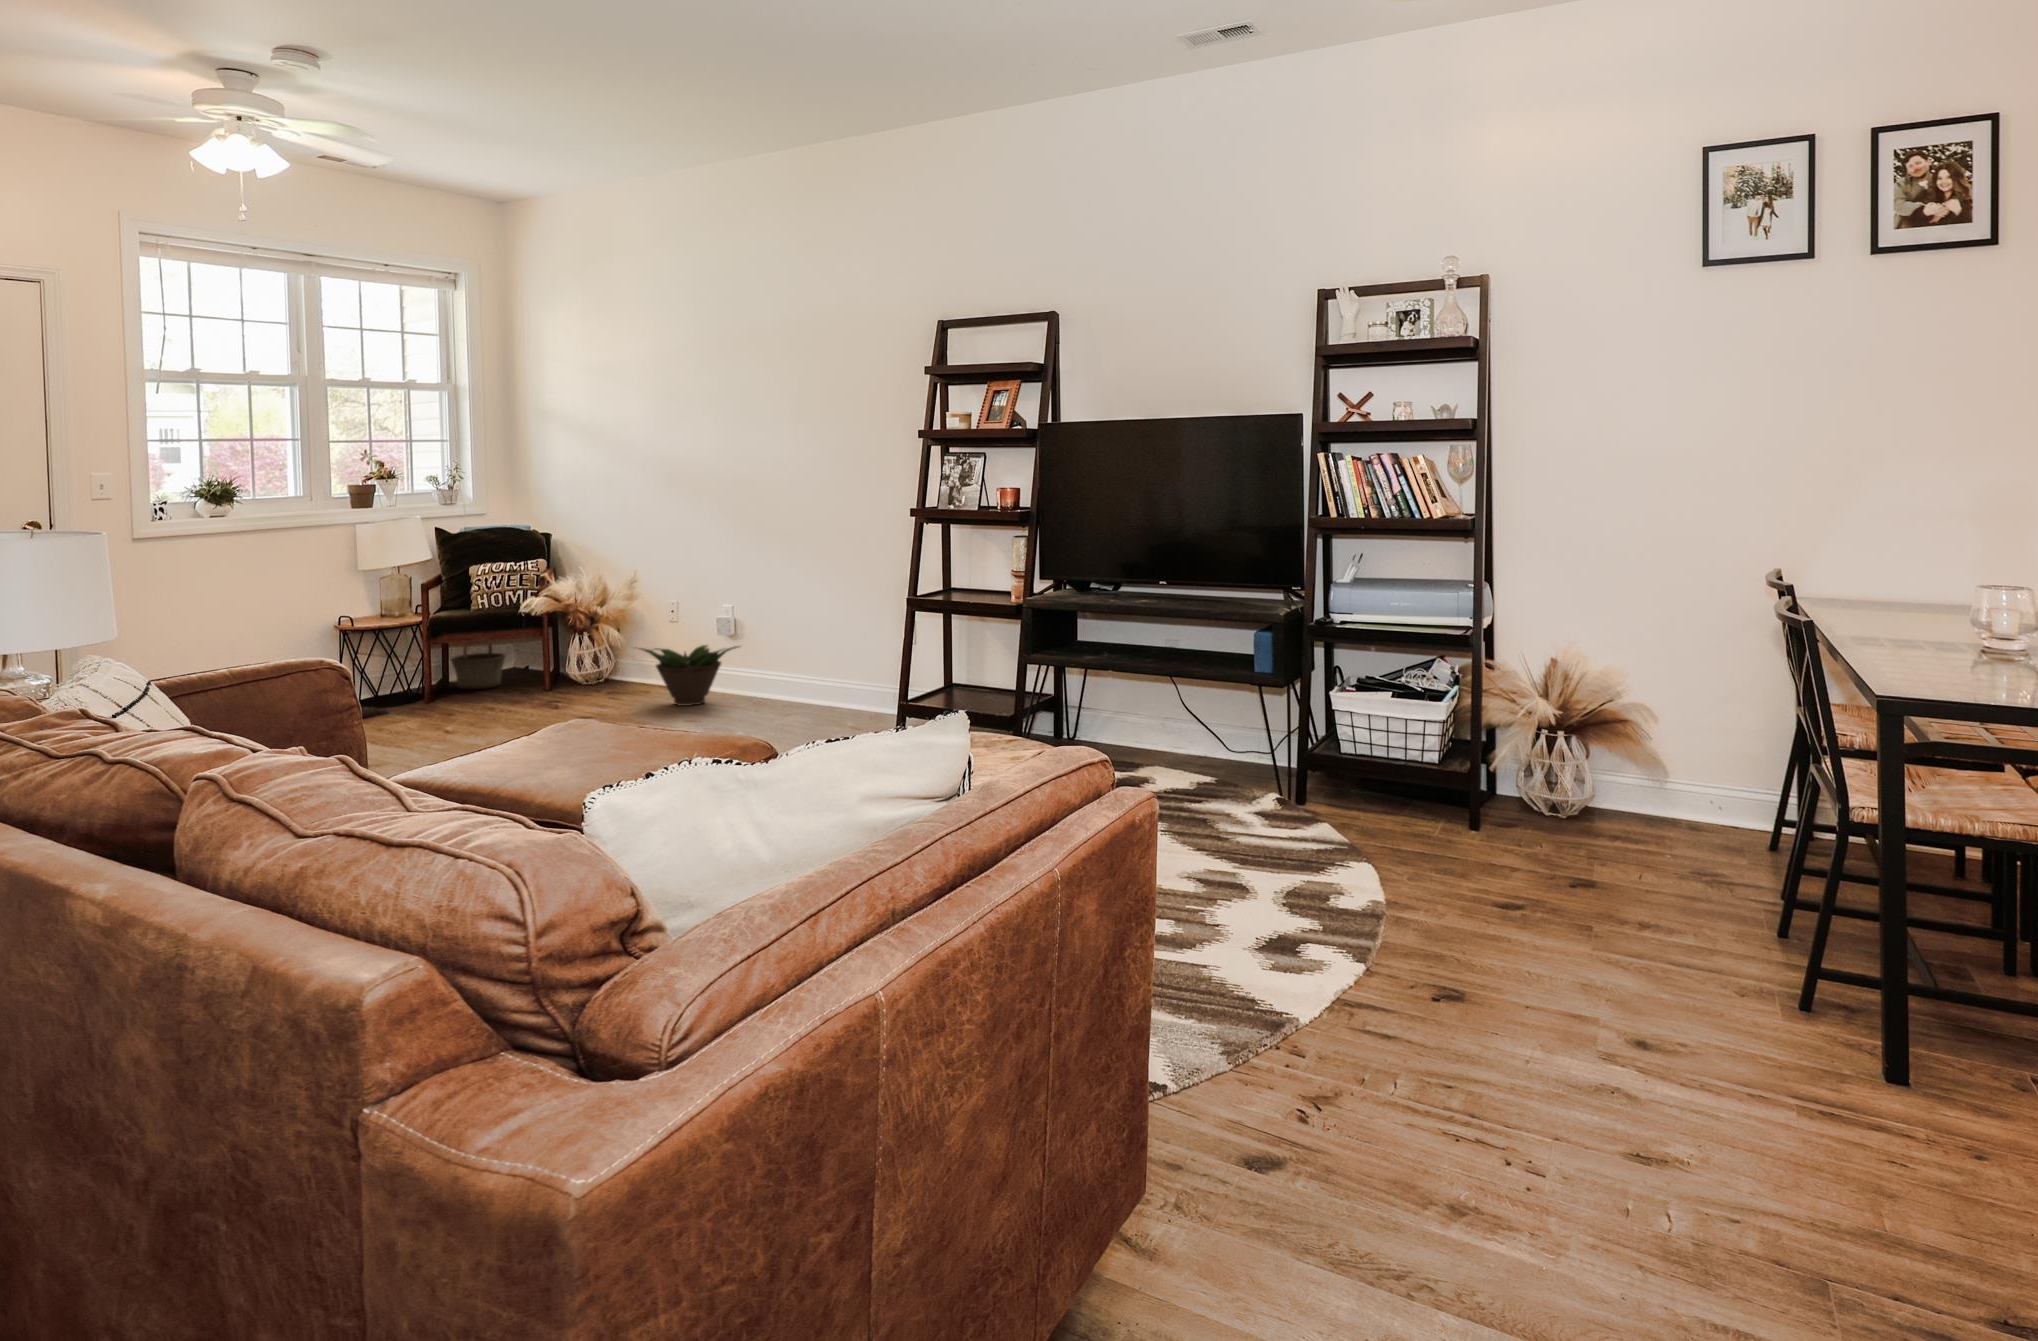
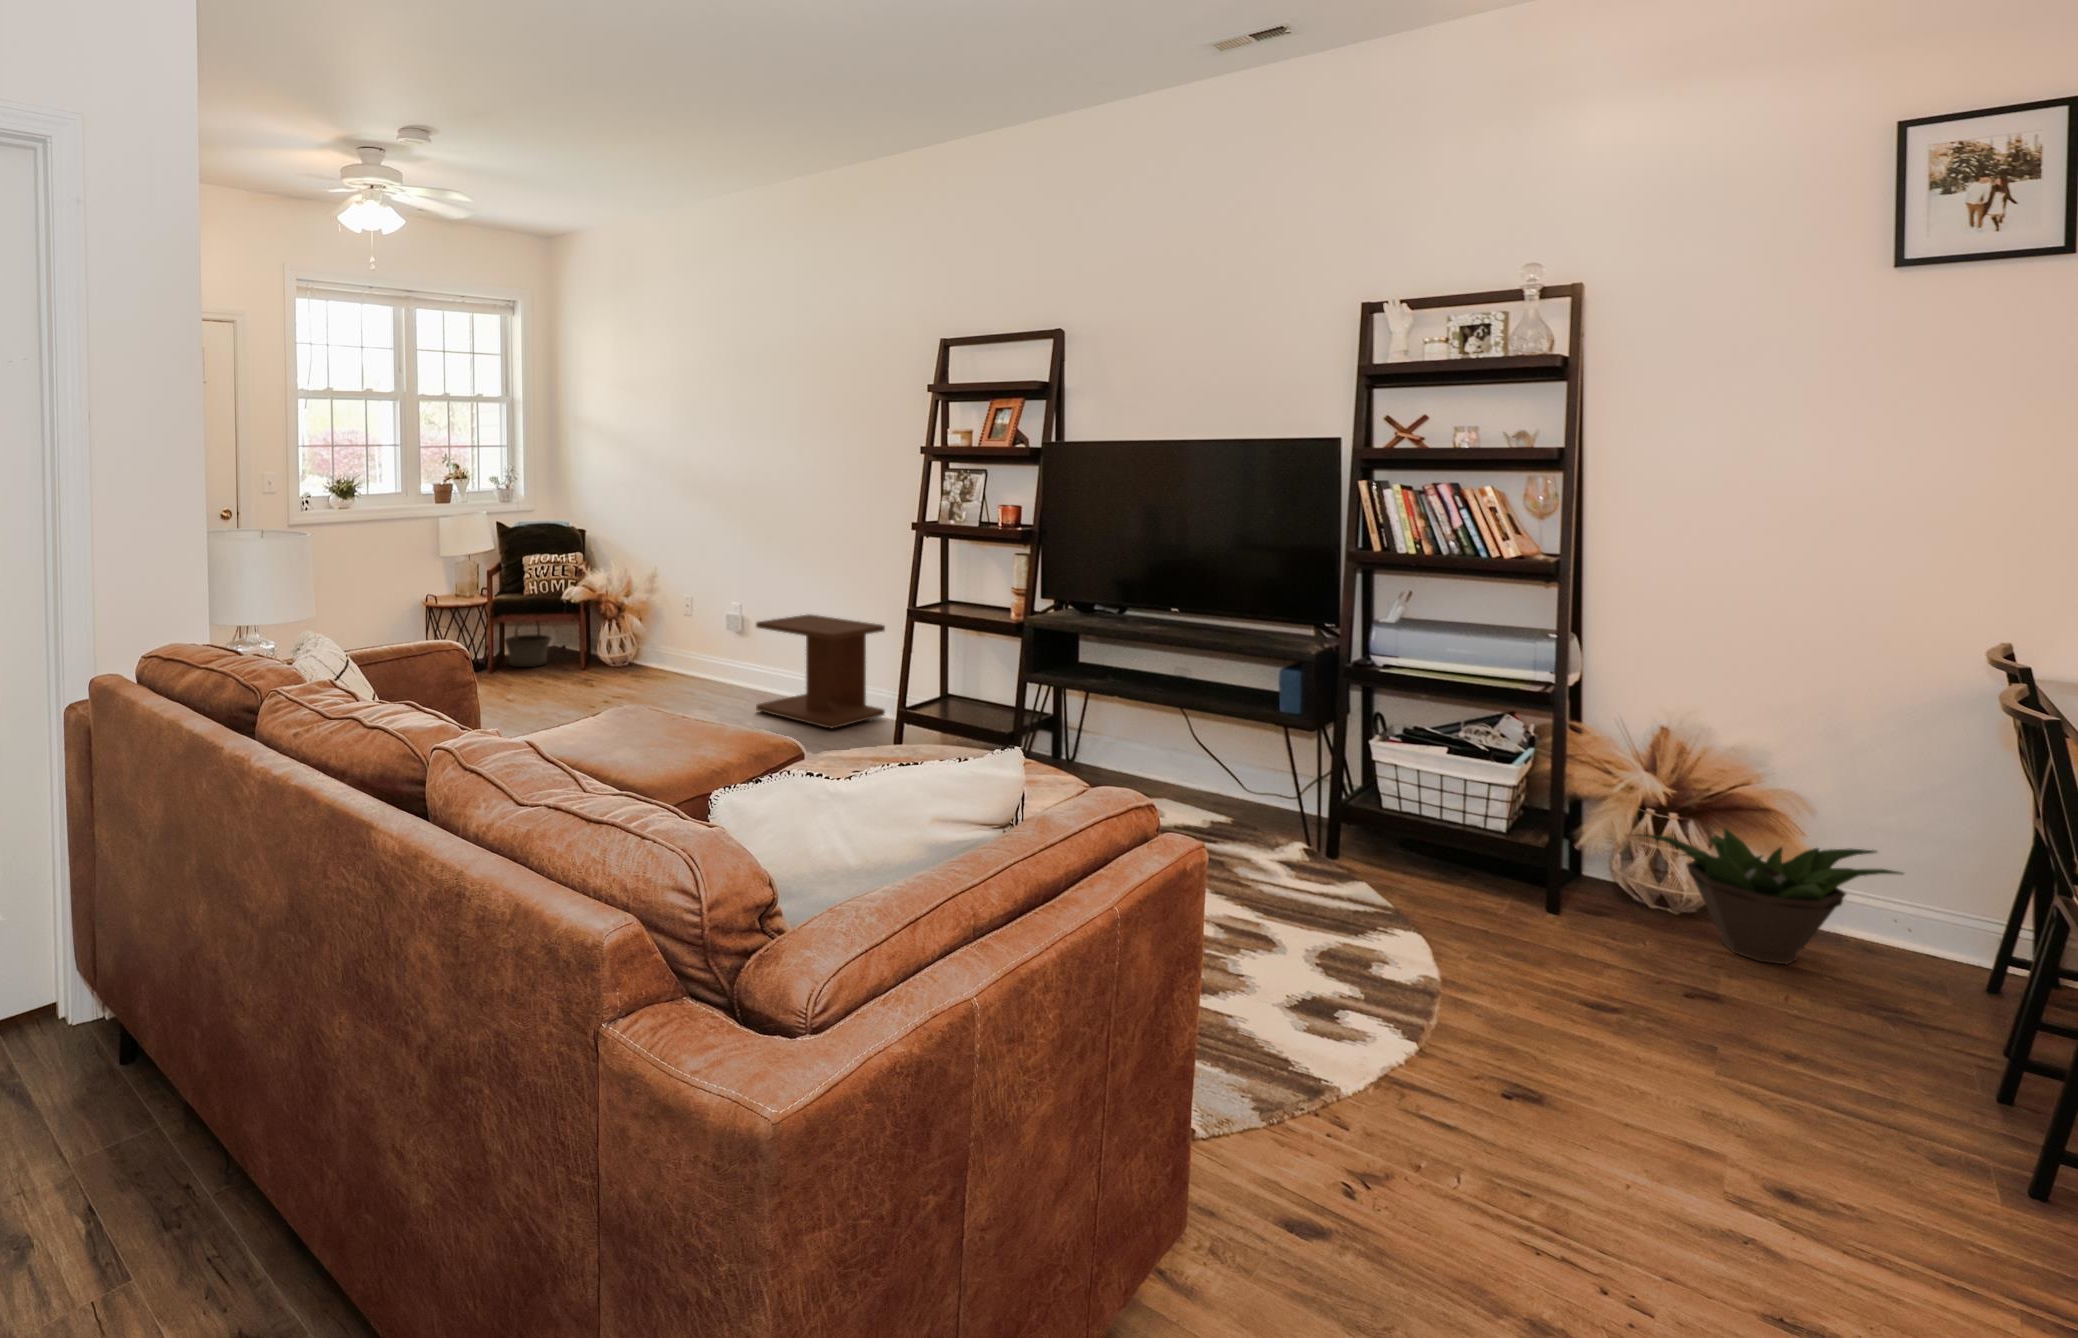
side table: none [746,613,887,728] -> present [756,615,885,728]
decorative plant: present [635,645,738,706] -> present [1642,829,1903,964]

